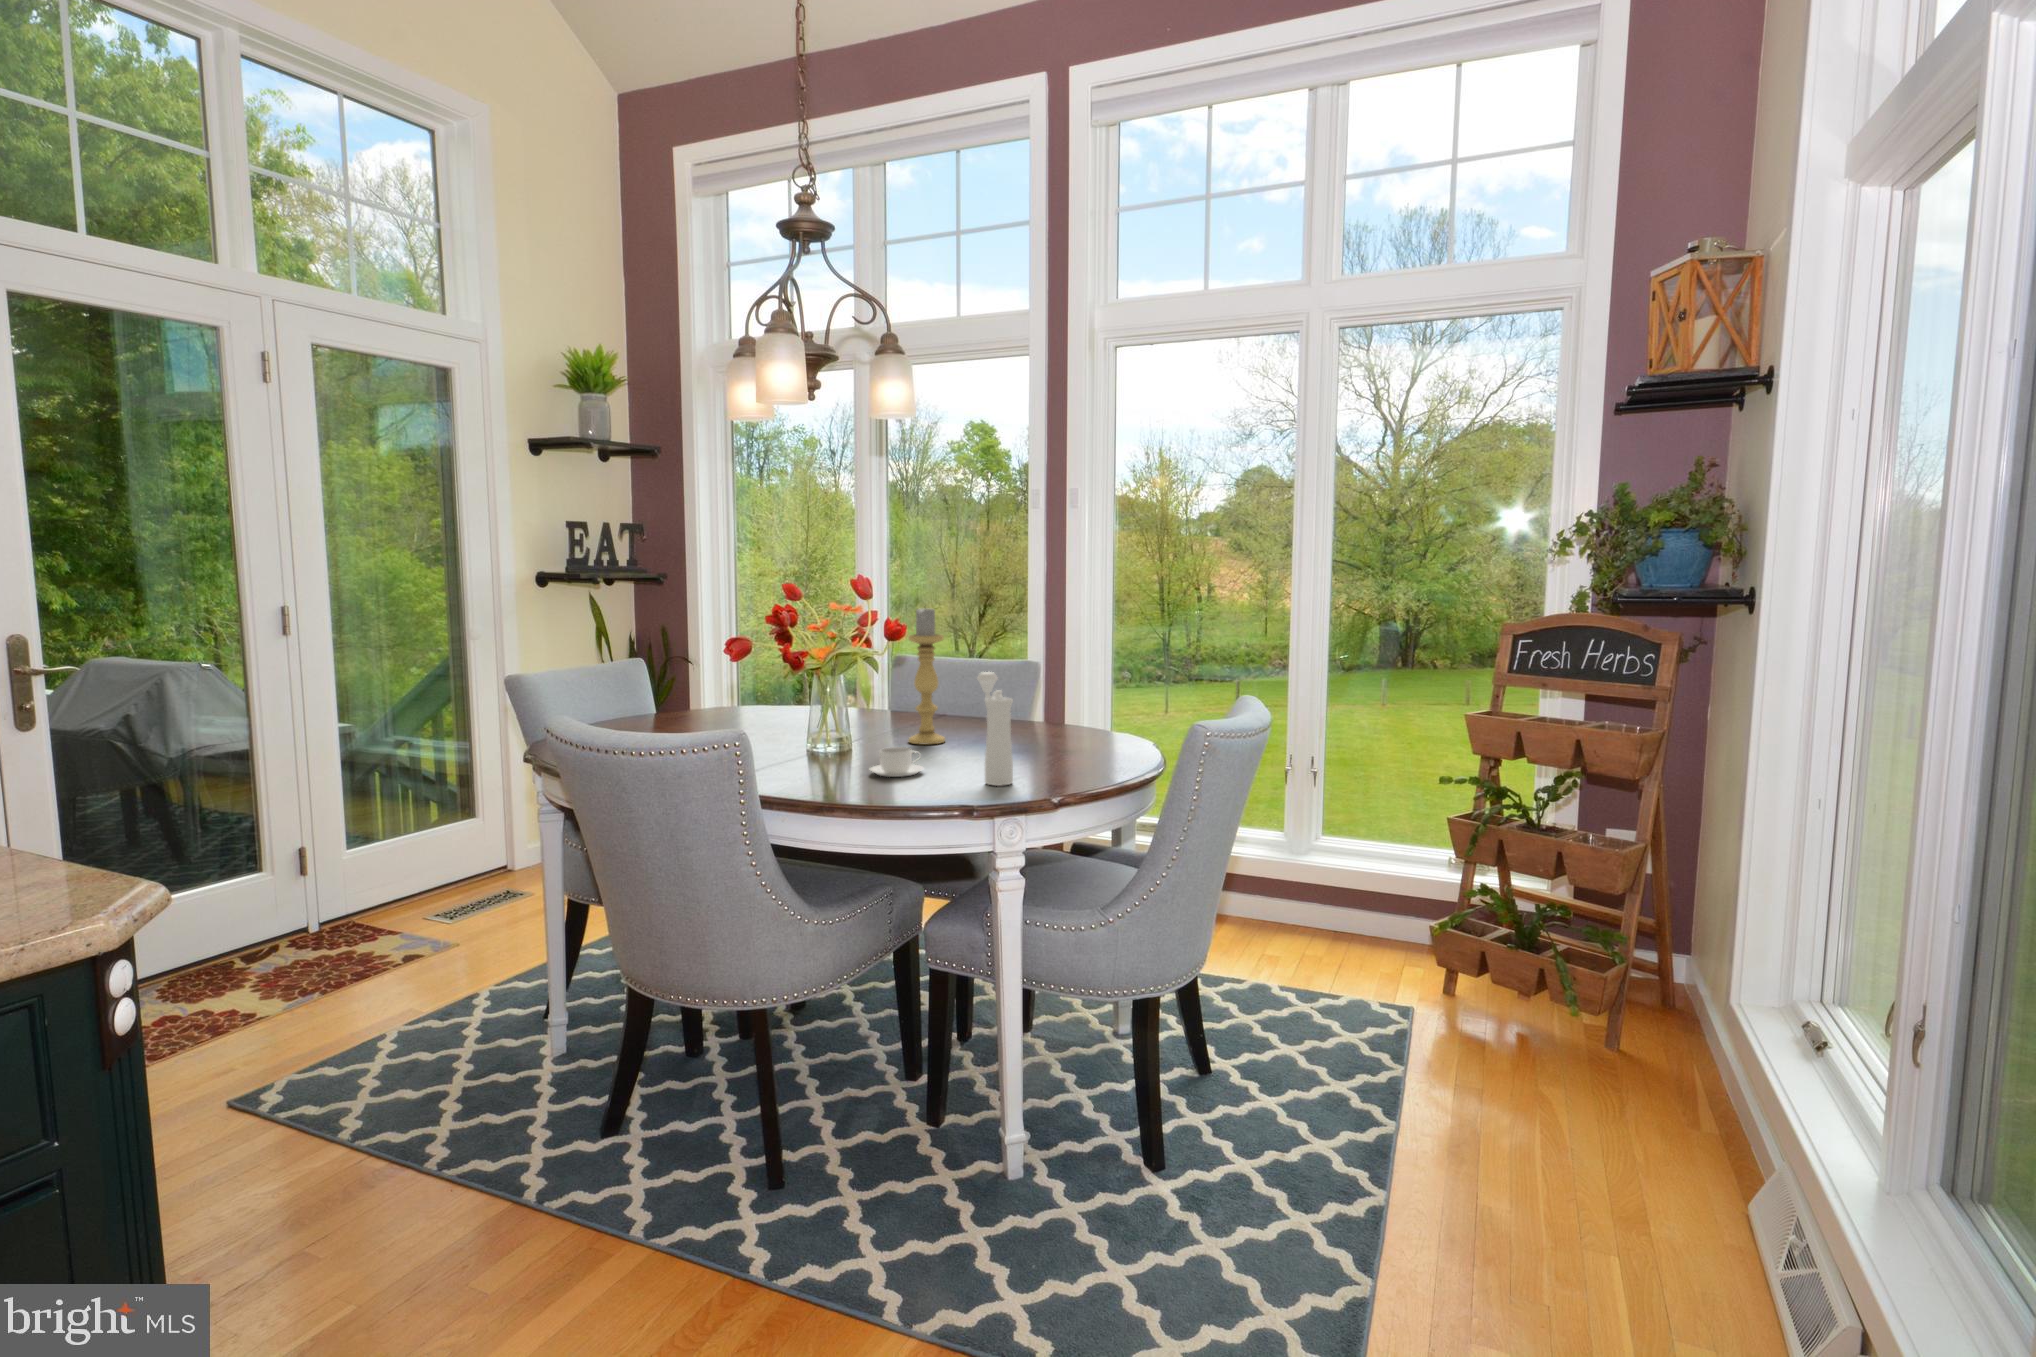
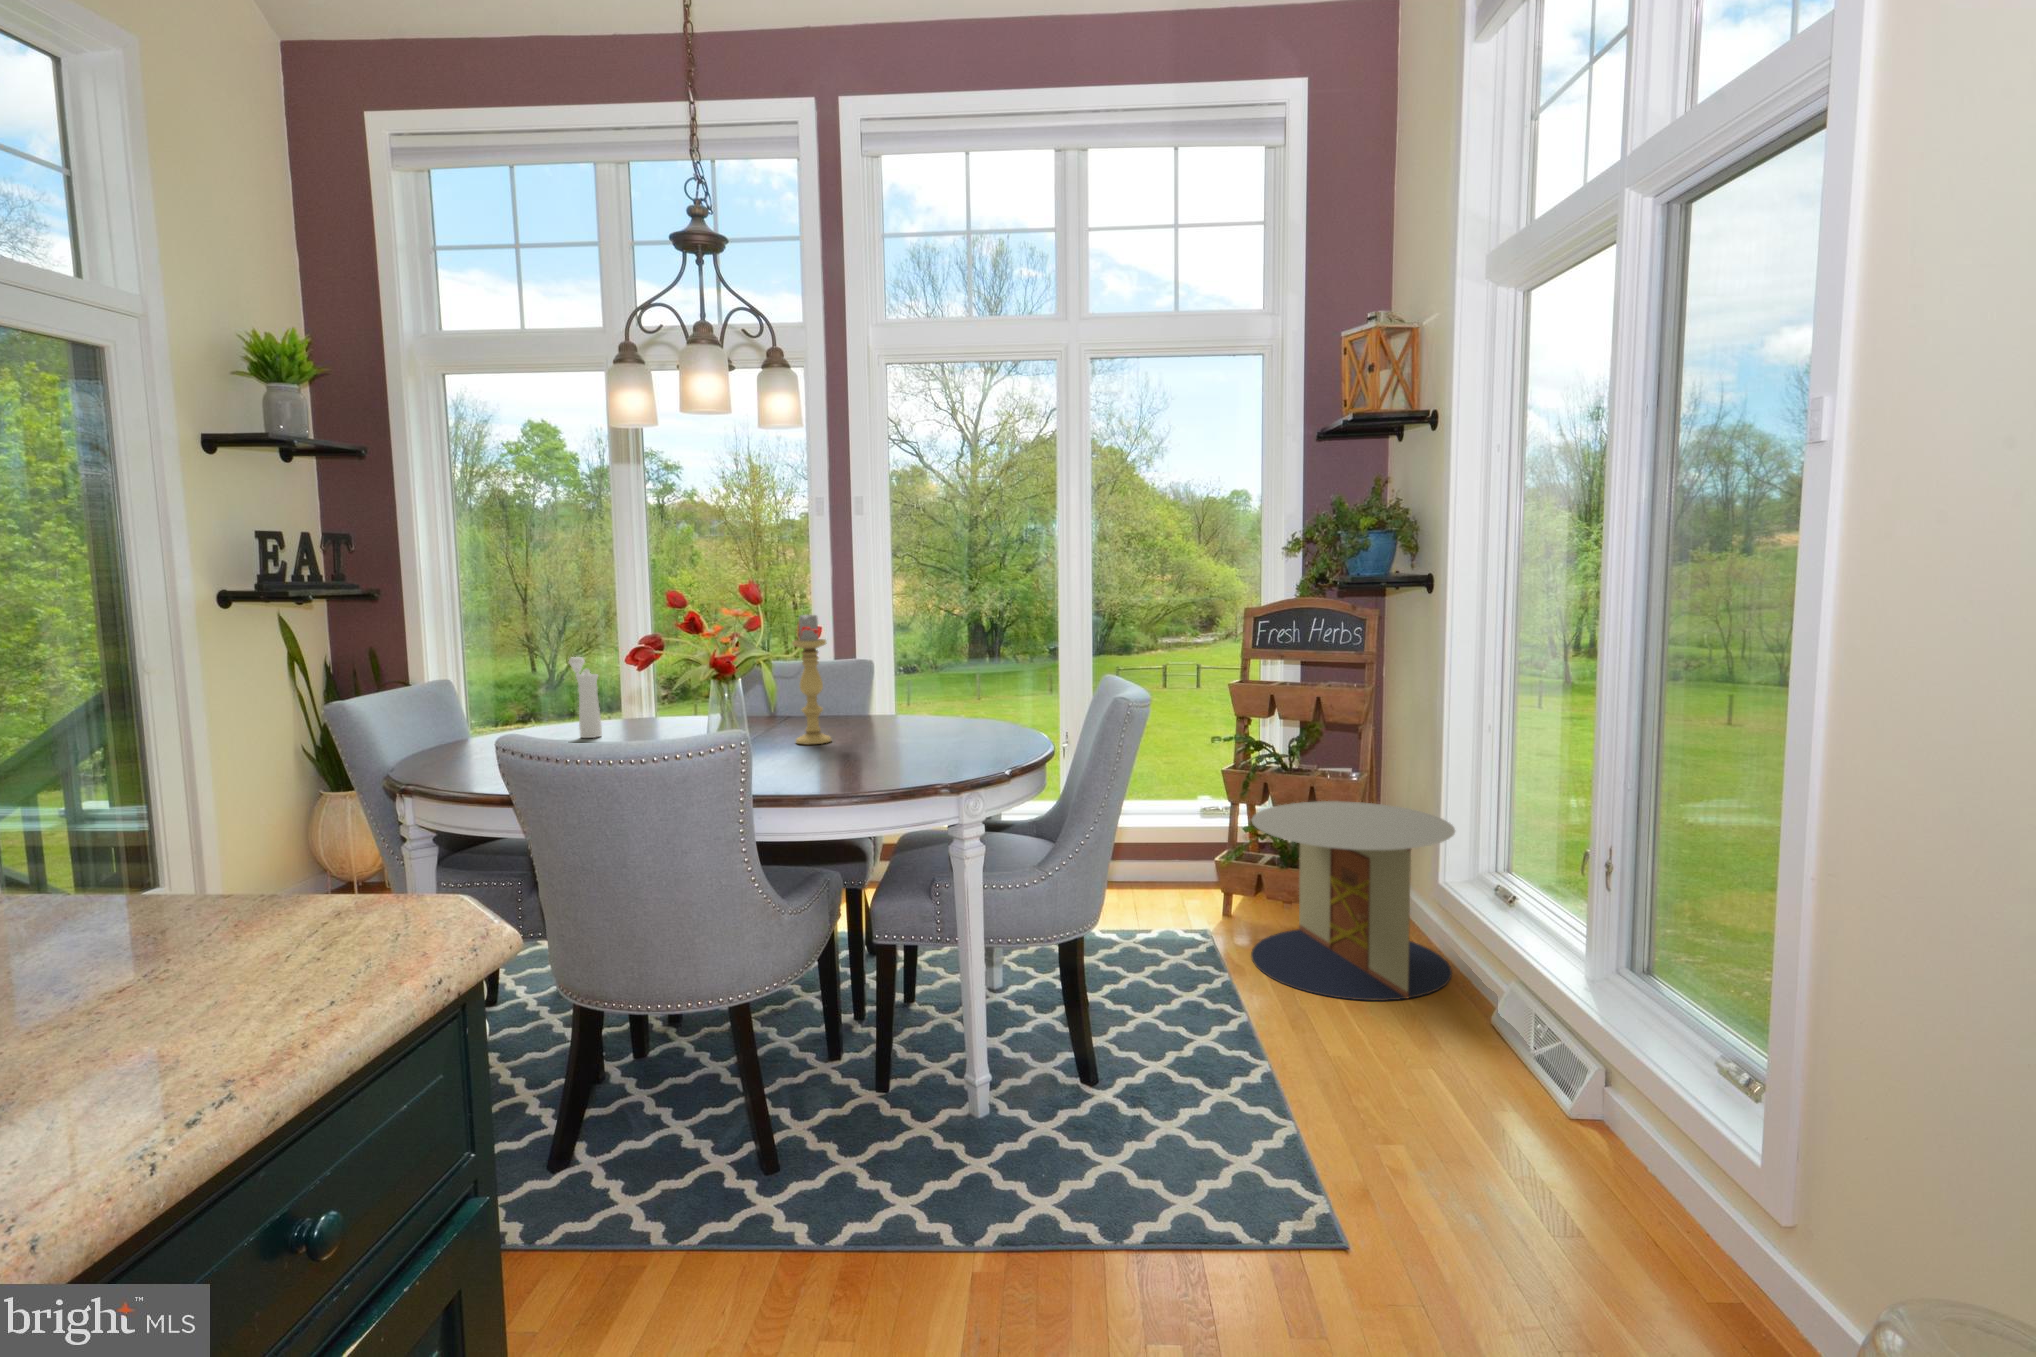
pepper mill: present [977,672,1013,786] -> present [569,657,602,738]
coffee cup: present [870,747,923,777] -> none [807,745,859,773]
side table: none [1448,869,1746,1151] -> present [1251,801,1455,1001]

